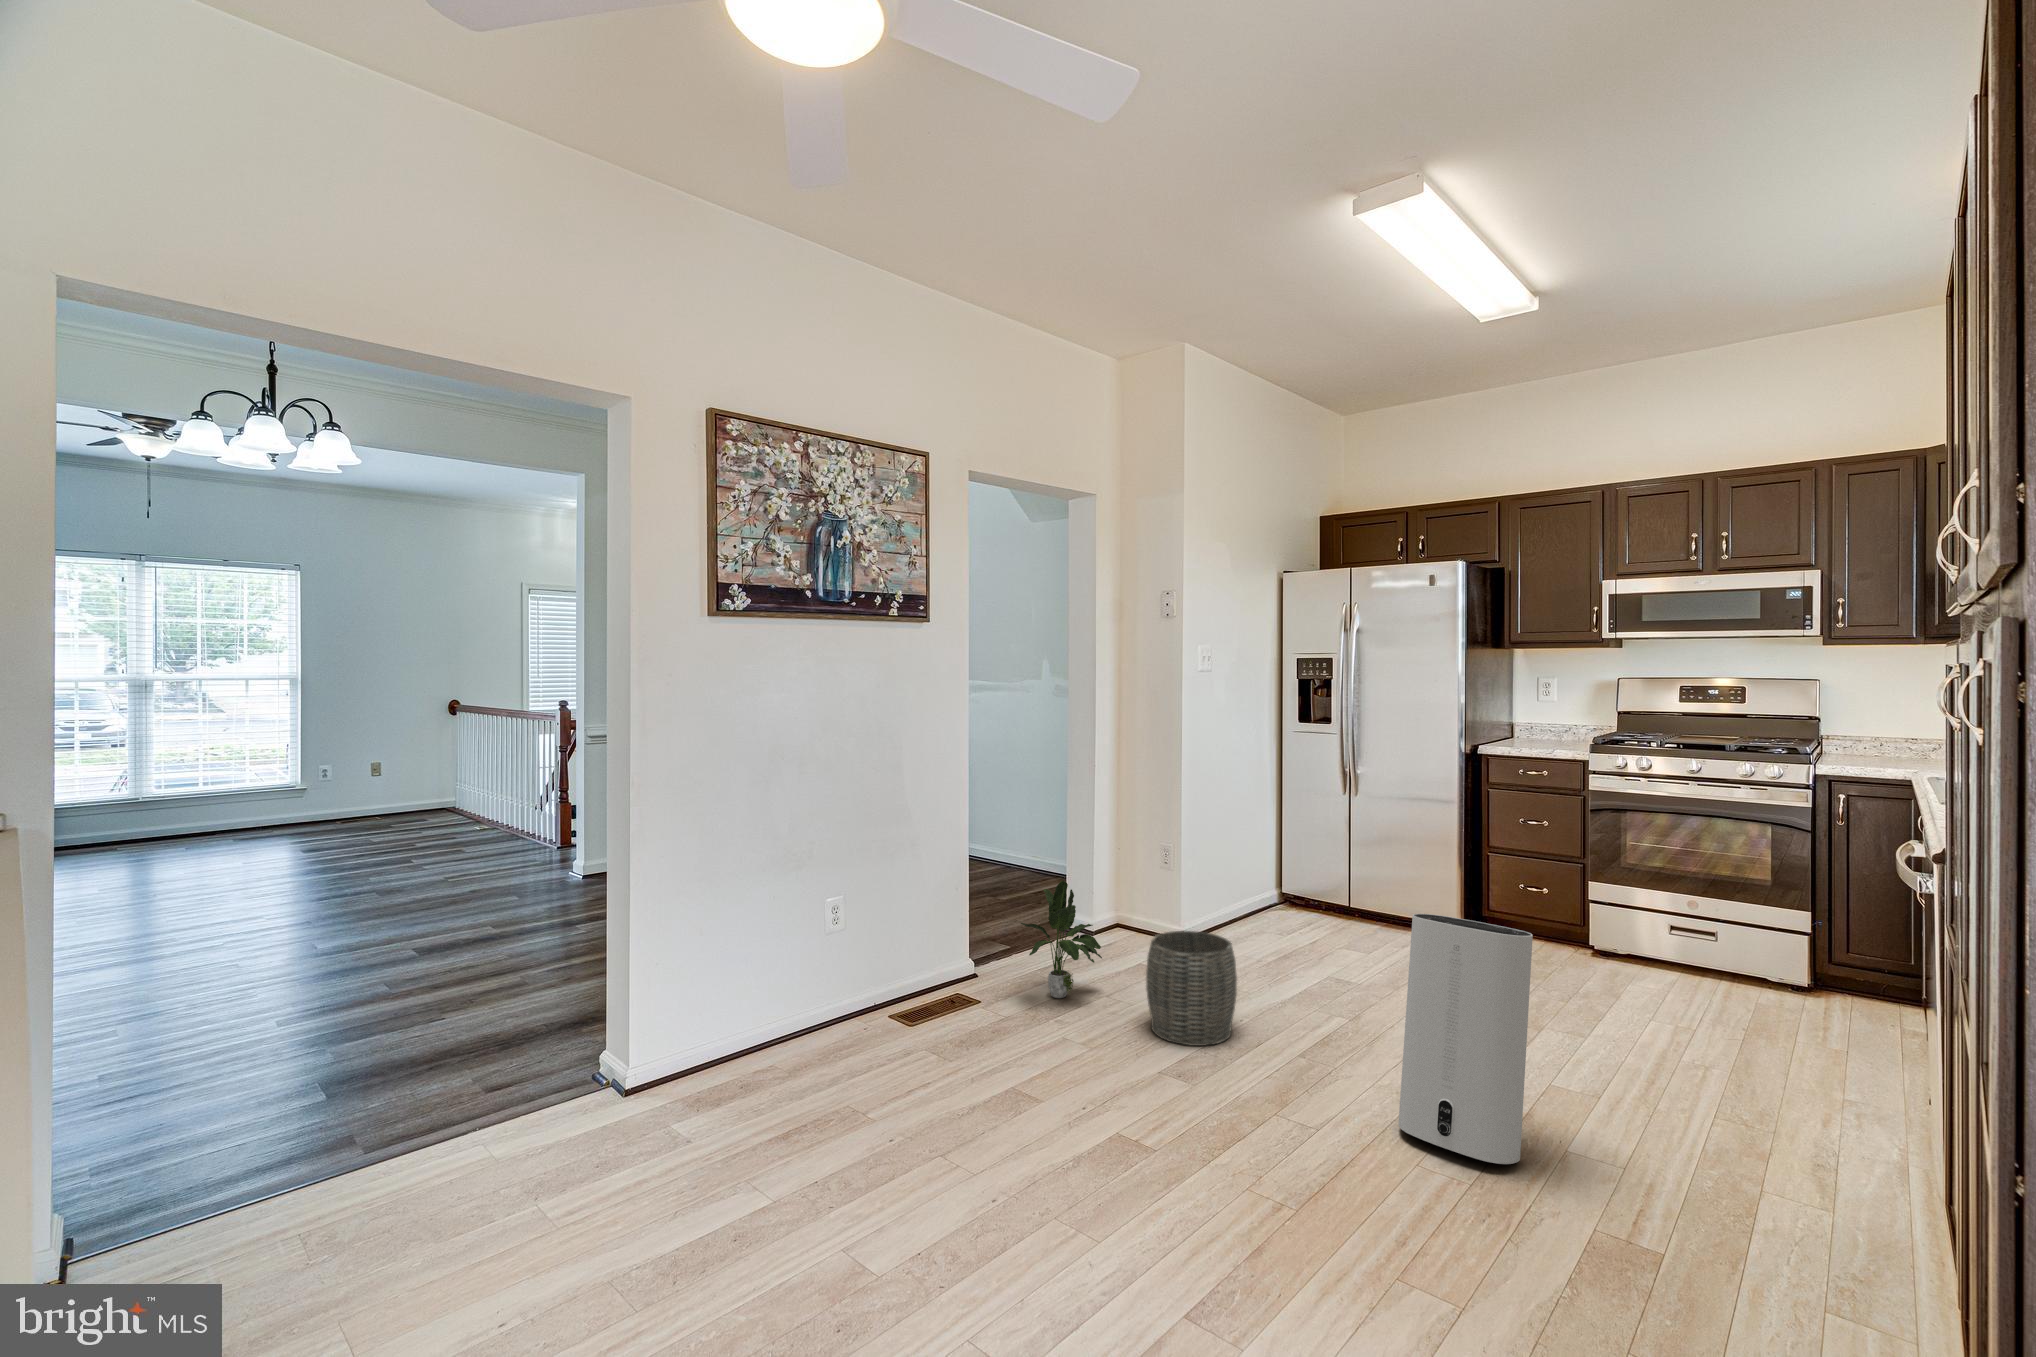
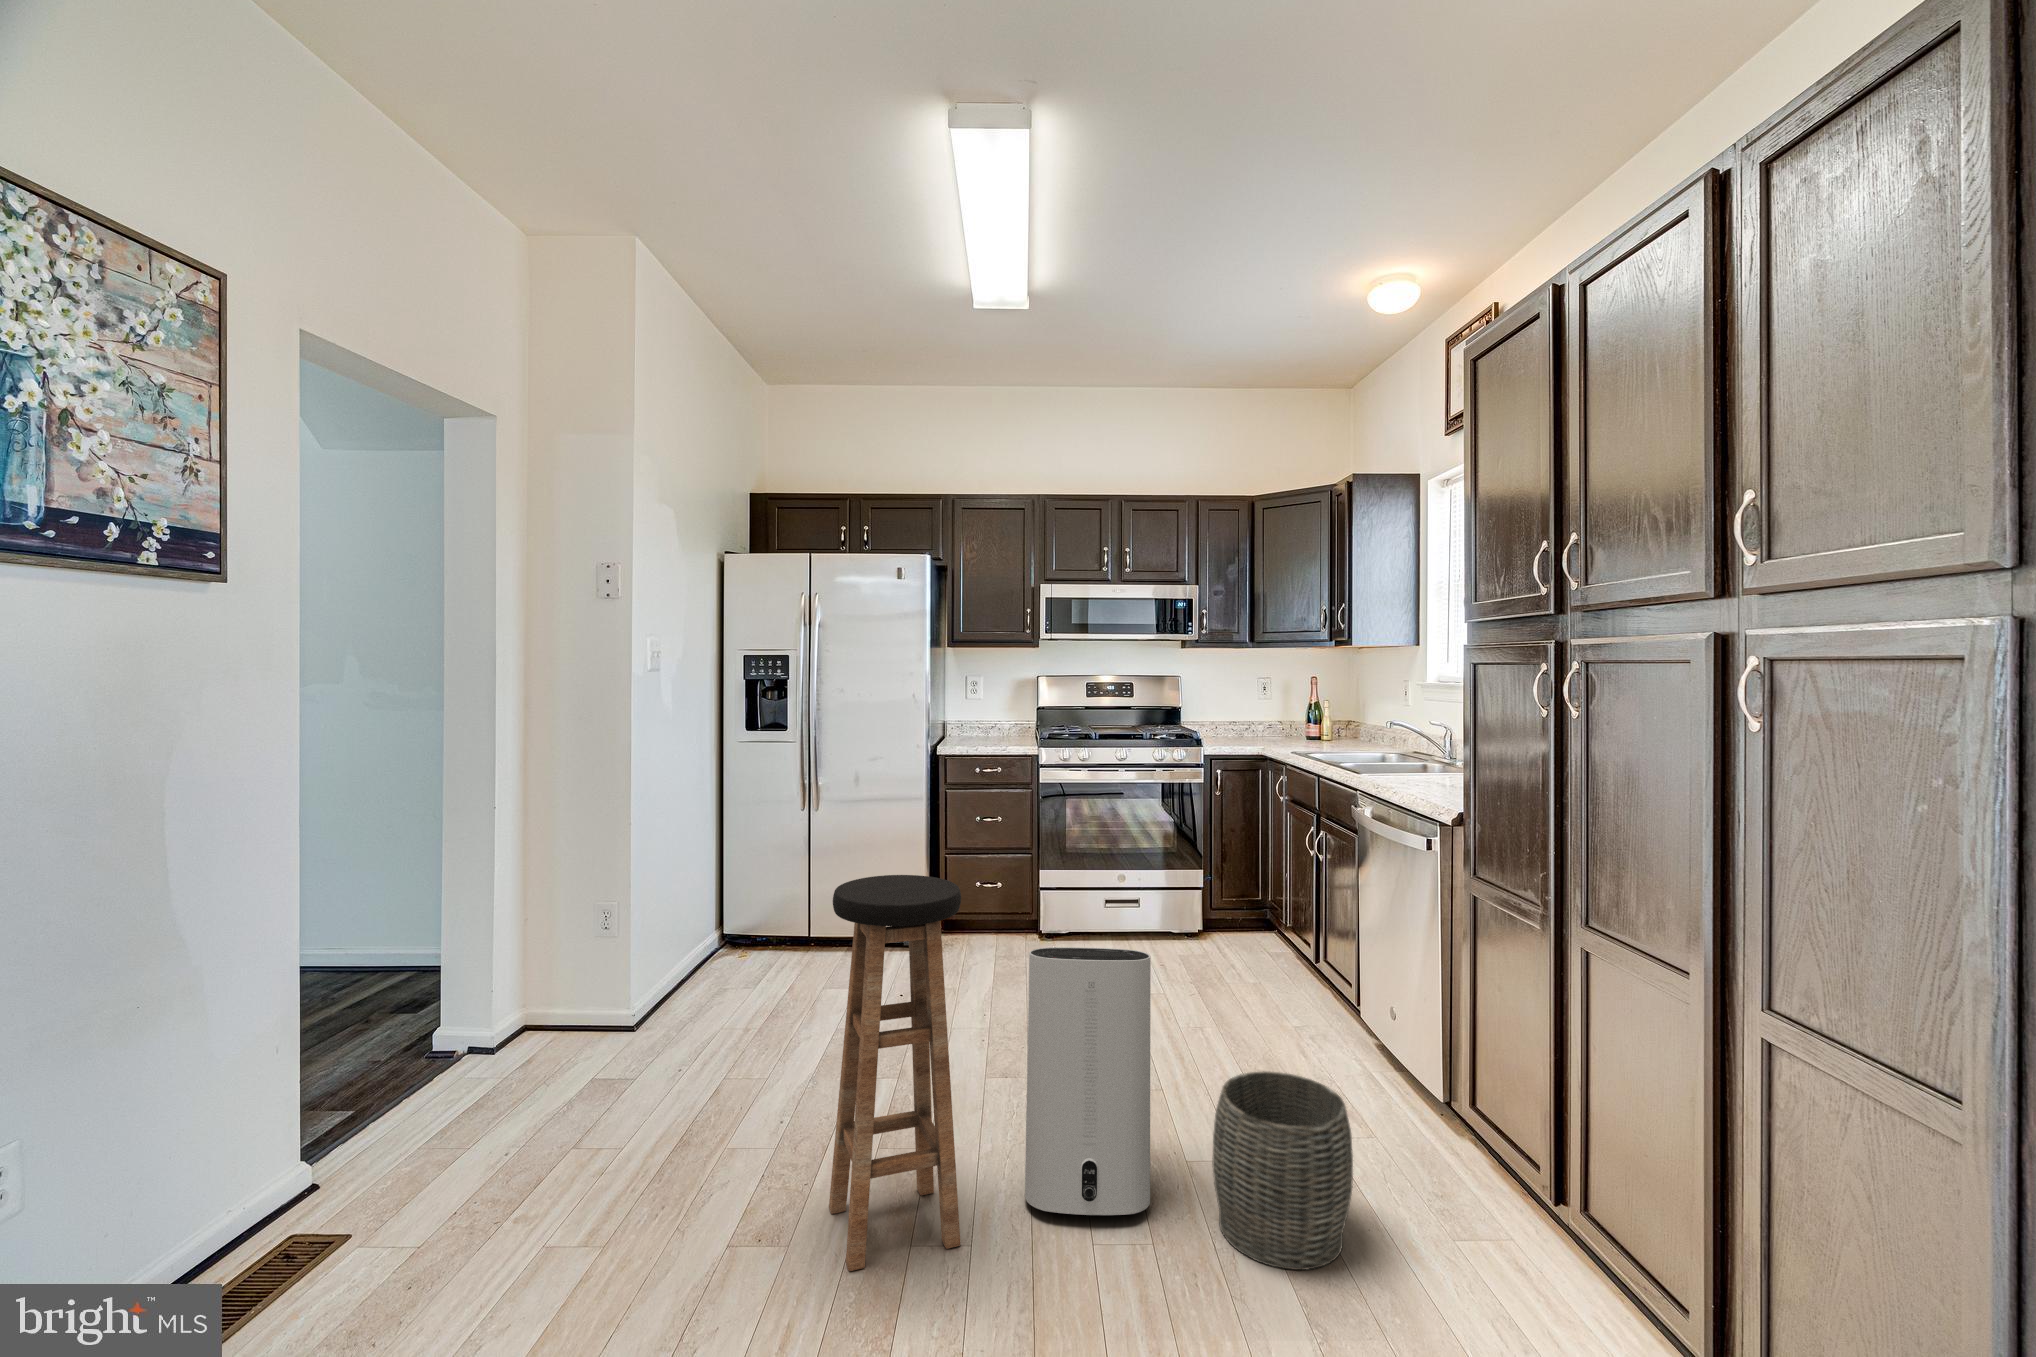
bar stool: none [1233,830,1337,1130] -> present [829,875,961,1271]
potted plant: present [1021,881,1102,998] -> none [423,990,560,1175]
woven basket: present [1146,931,1237,1046] -> present [1212,1071,1353,1270]

